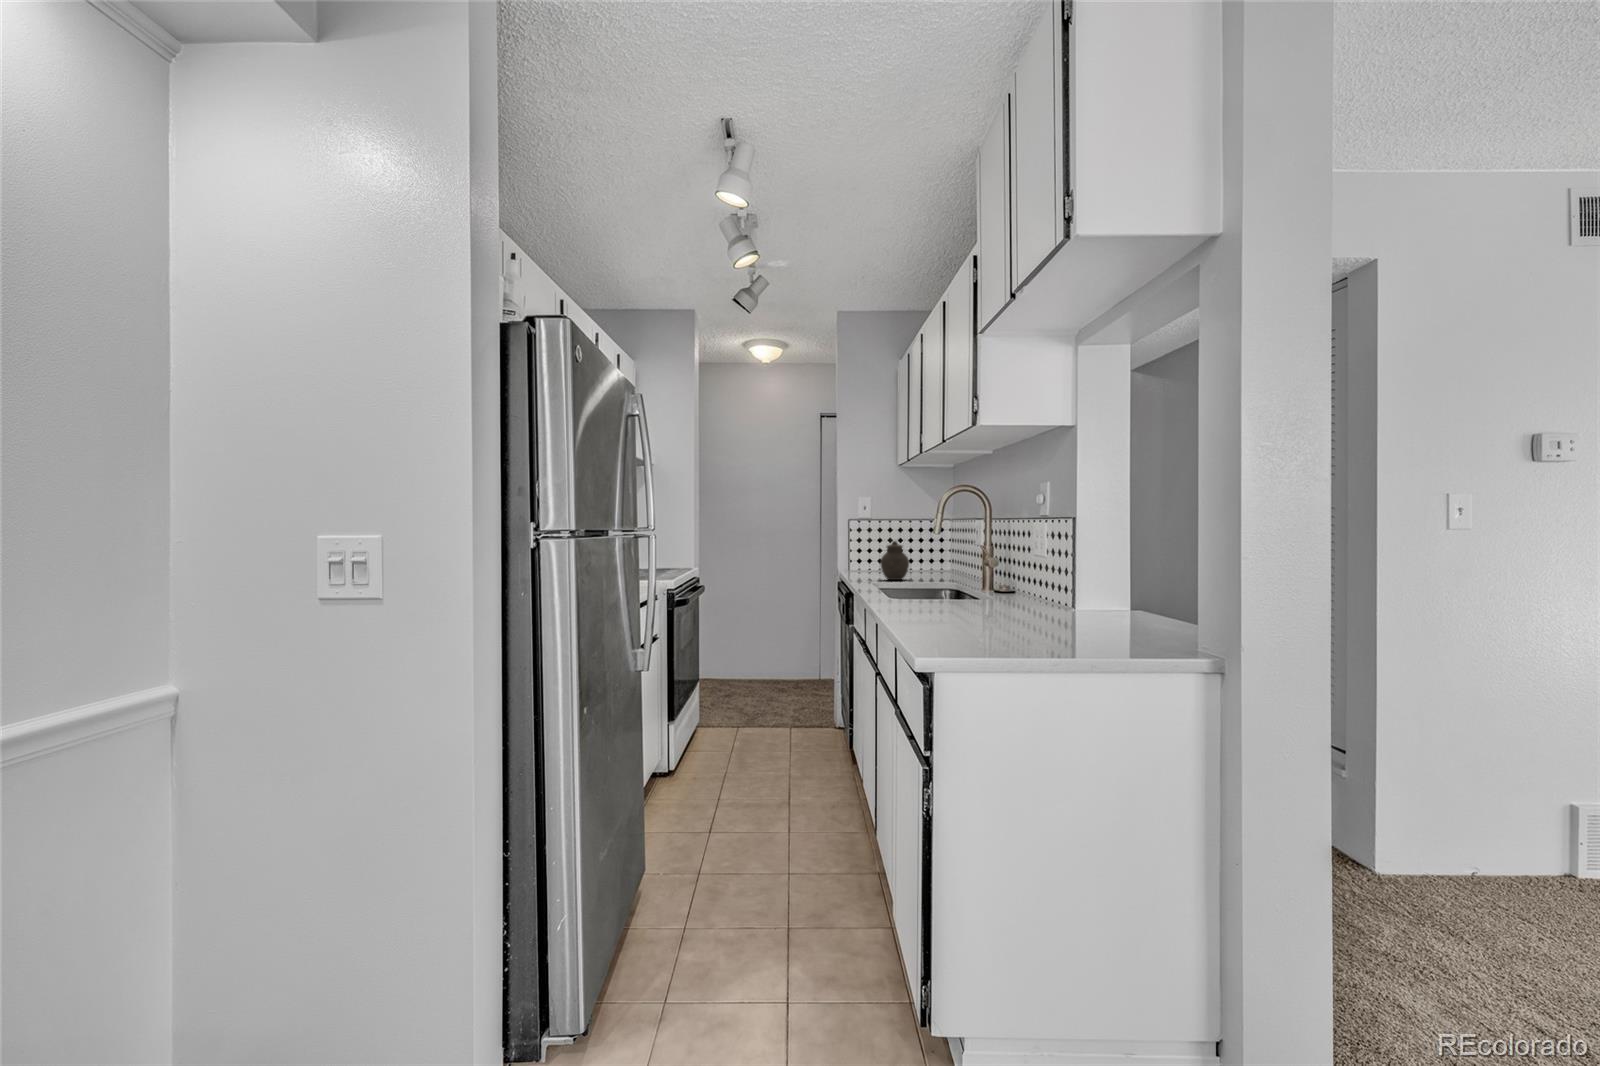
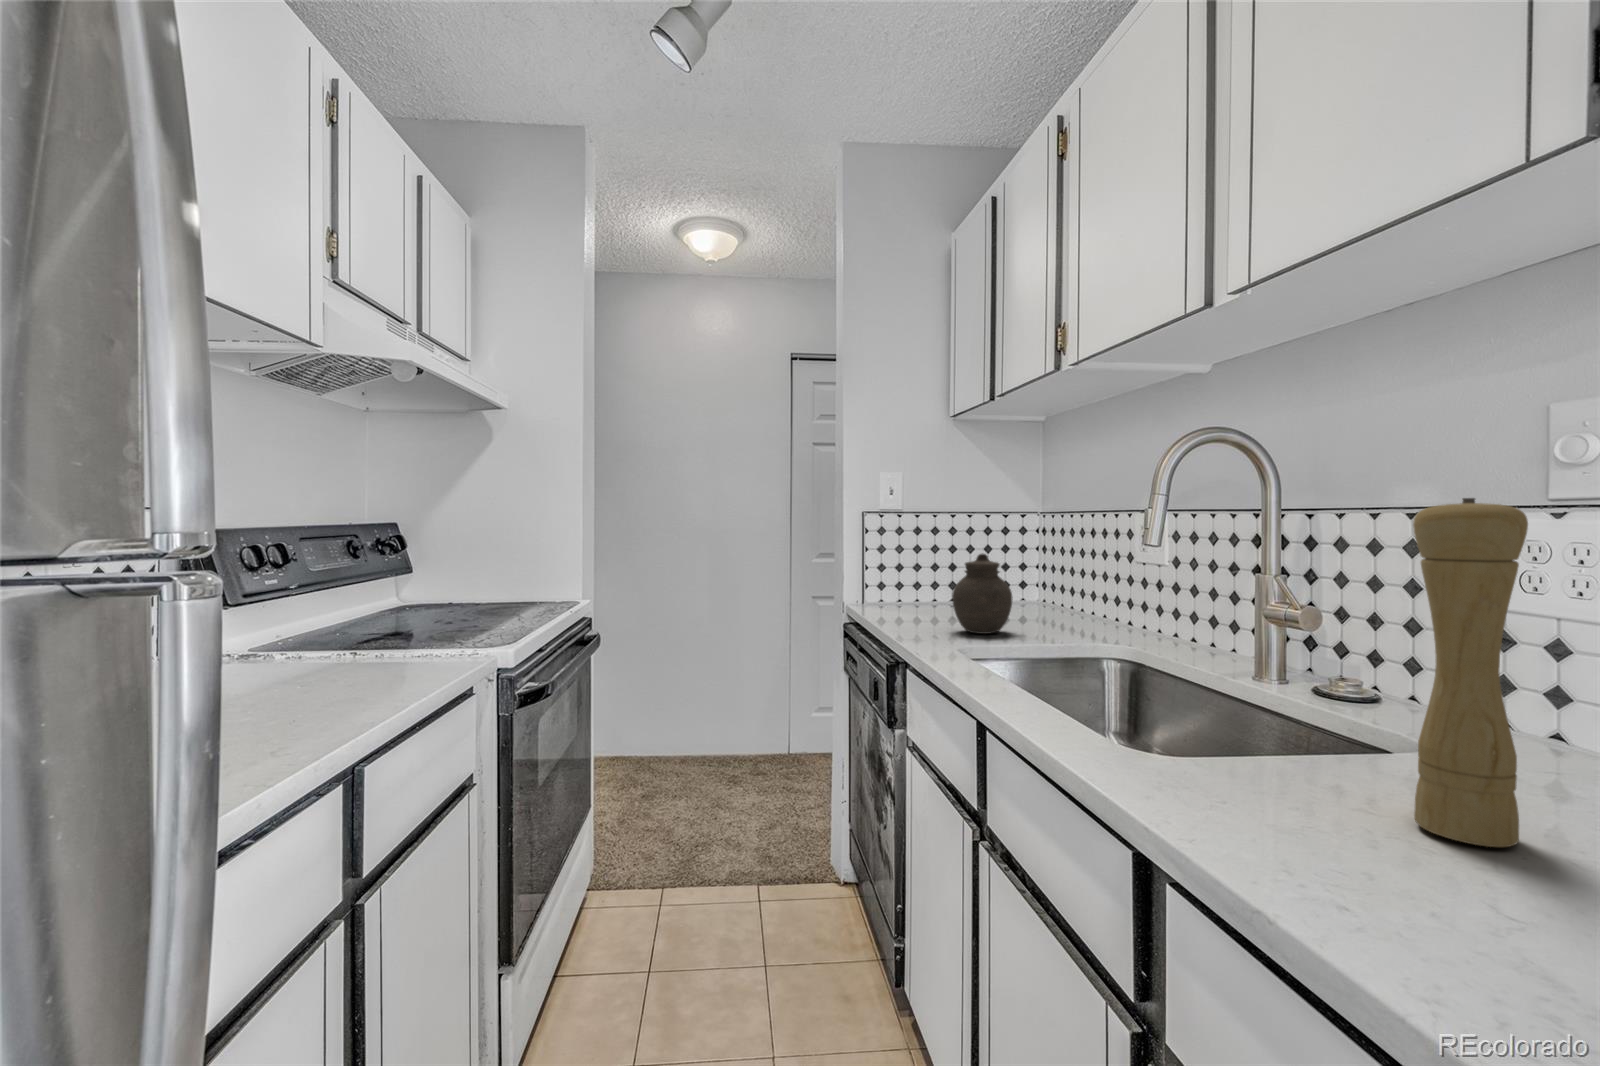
pepper mill: none [932,522,954,605] -> present [1413,498,1528,847]

